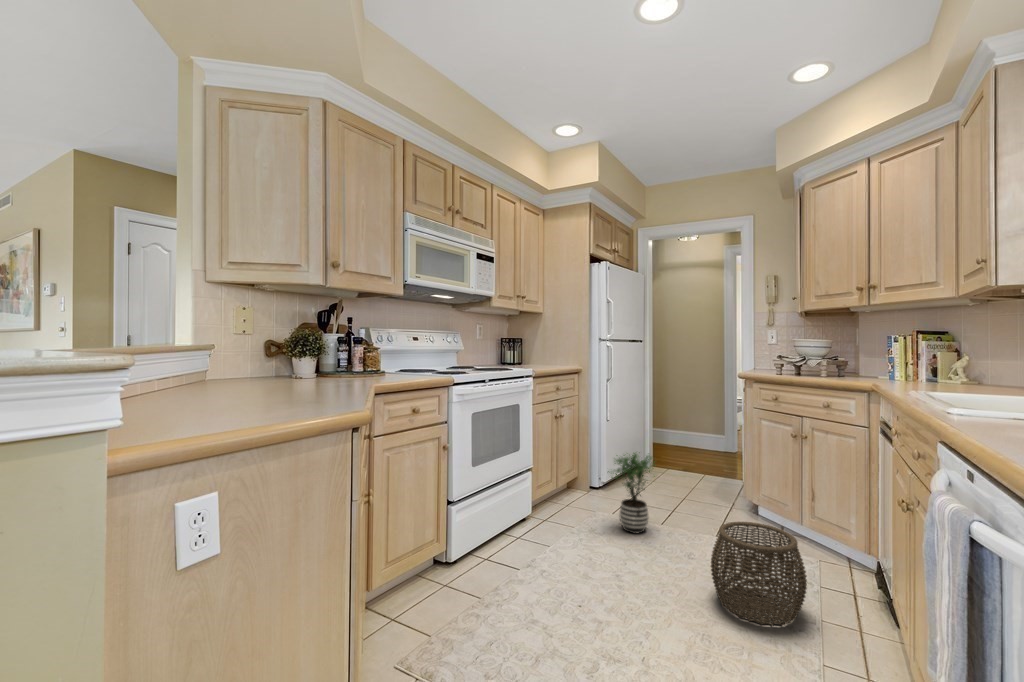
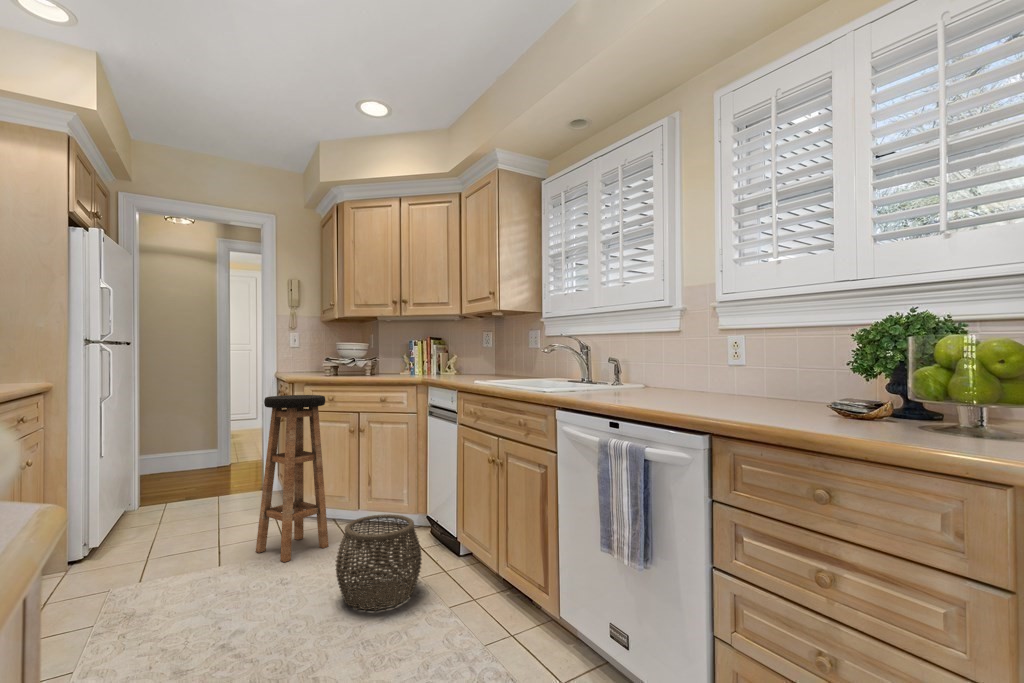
bar stool: none [694,390,756,544] -> present [256,395,329,562]
potted plant: present [608,453,655,533] -> none [155,480,235,591]

